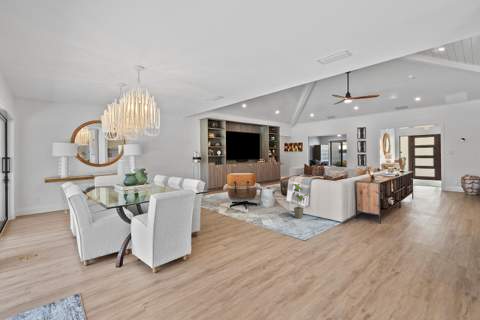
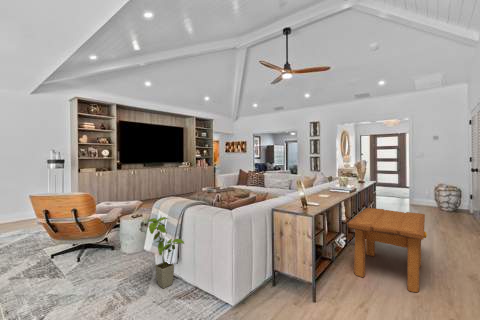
side table: none [398,185,446,224] -> present [348,208,427,292]

